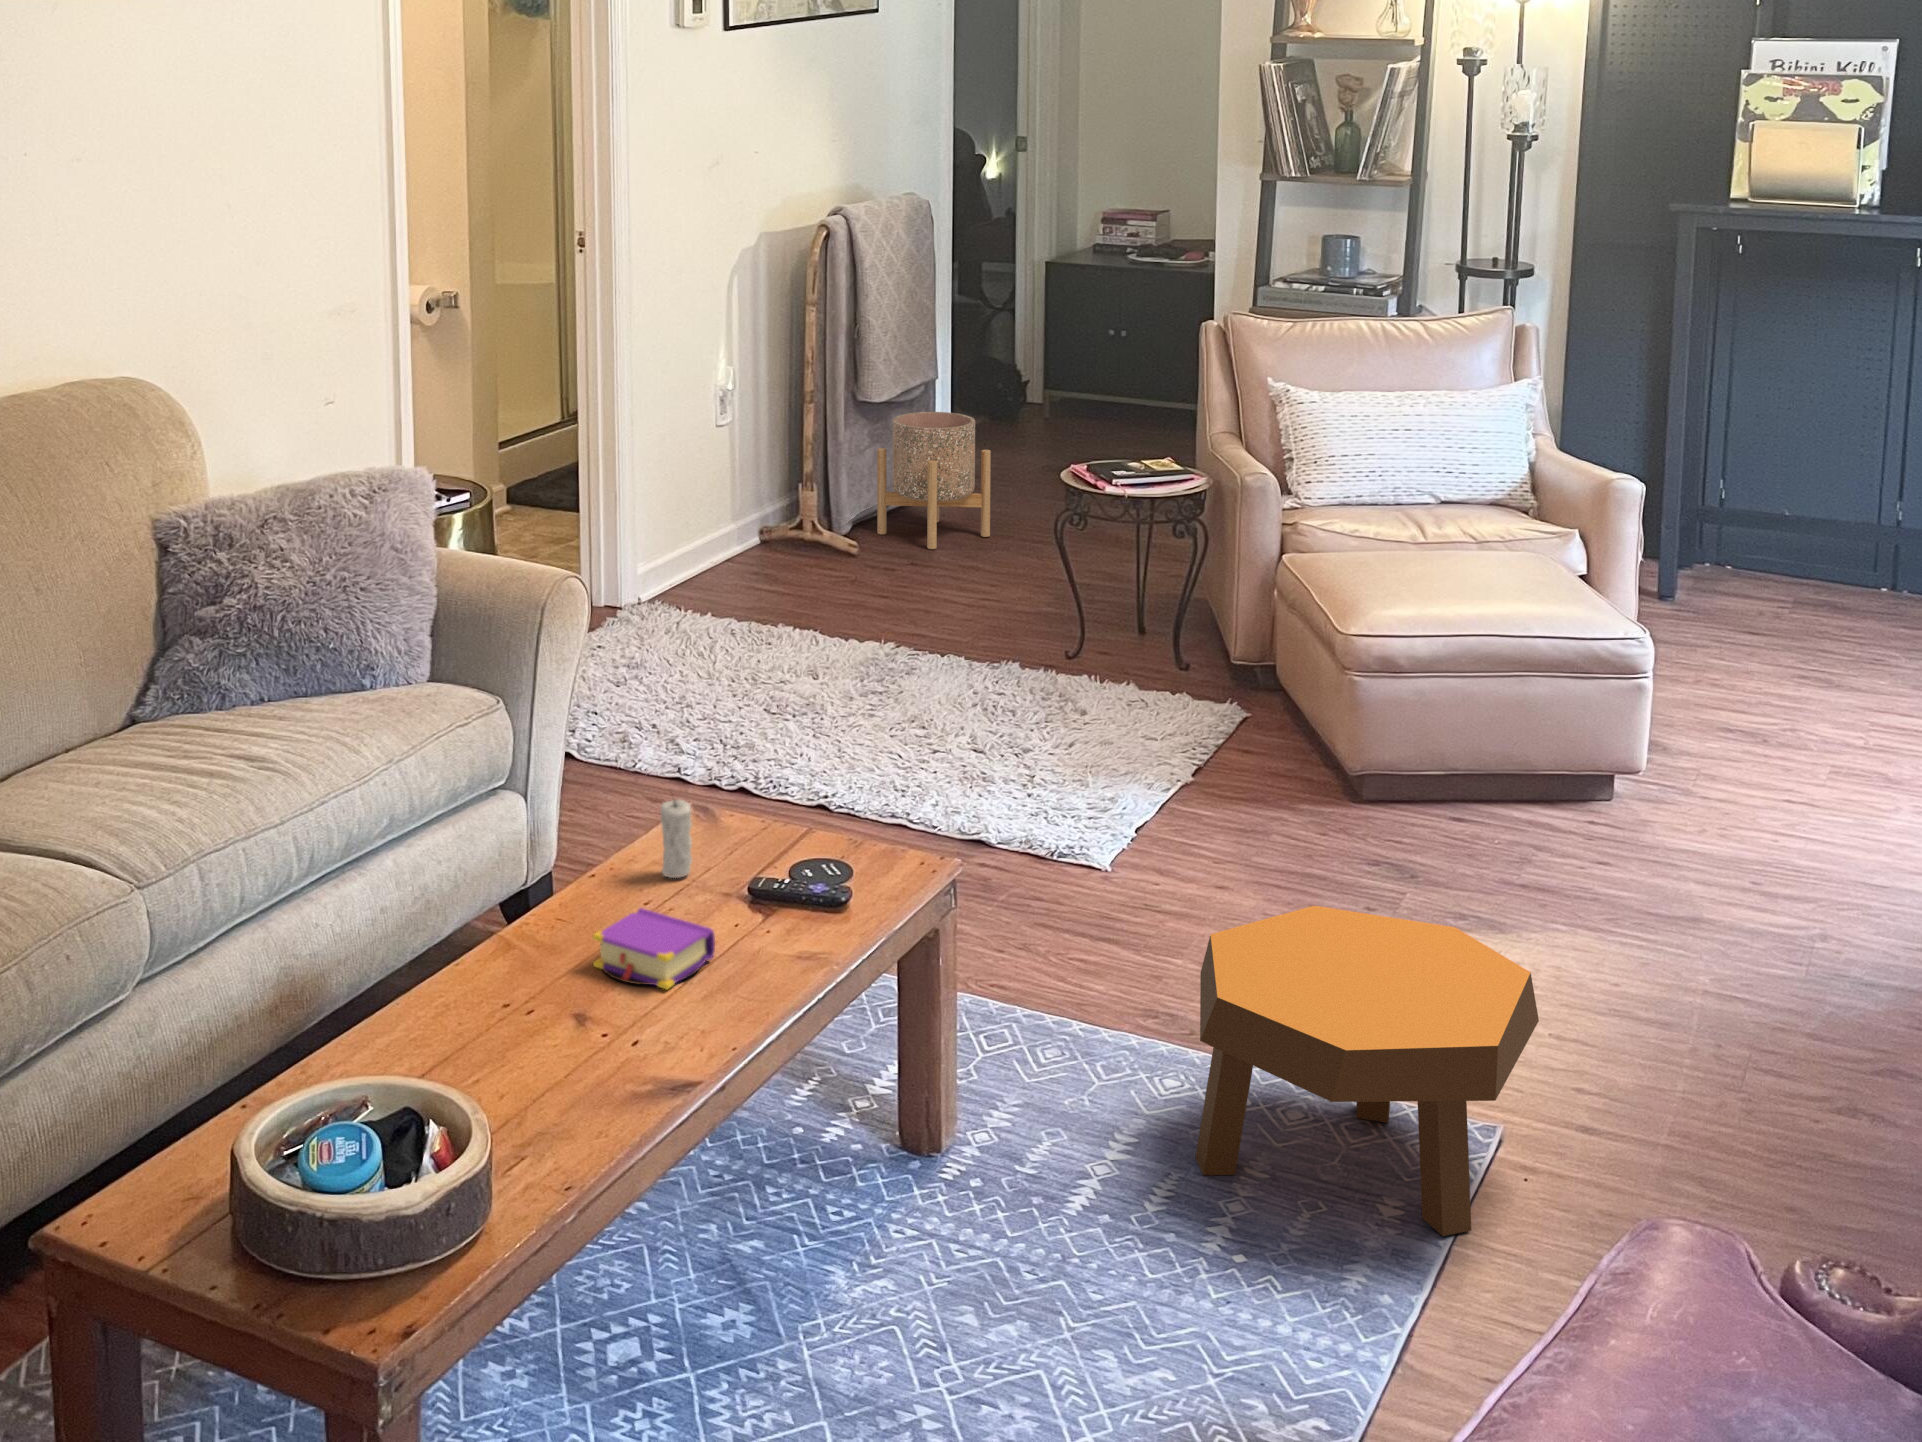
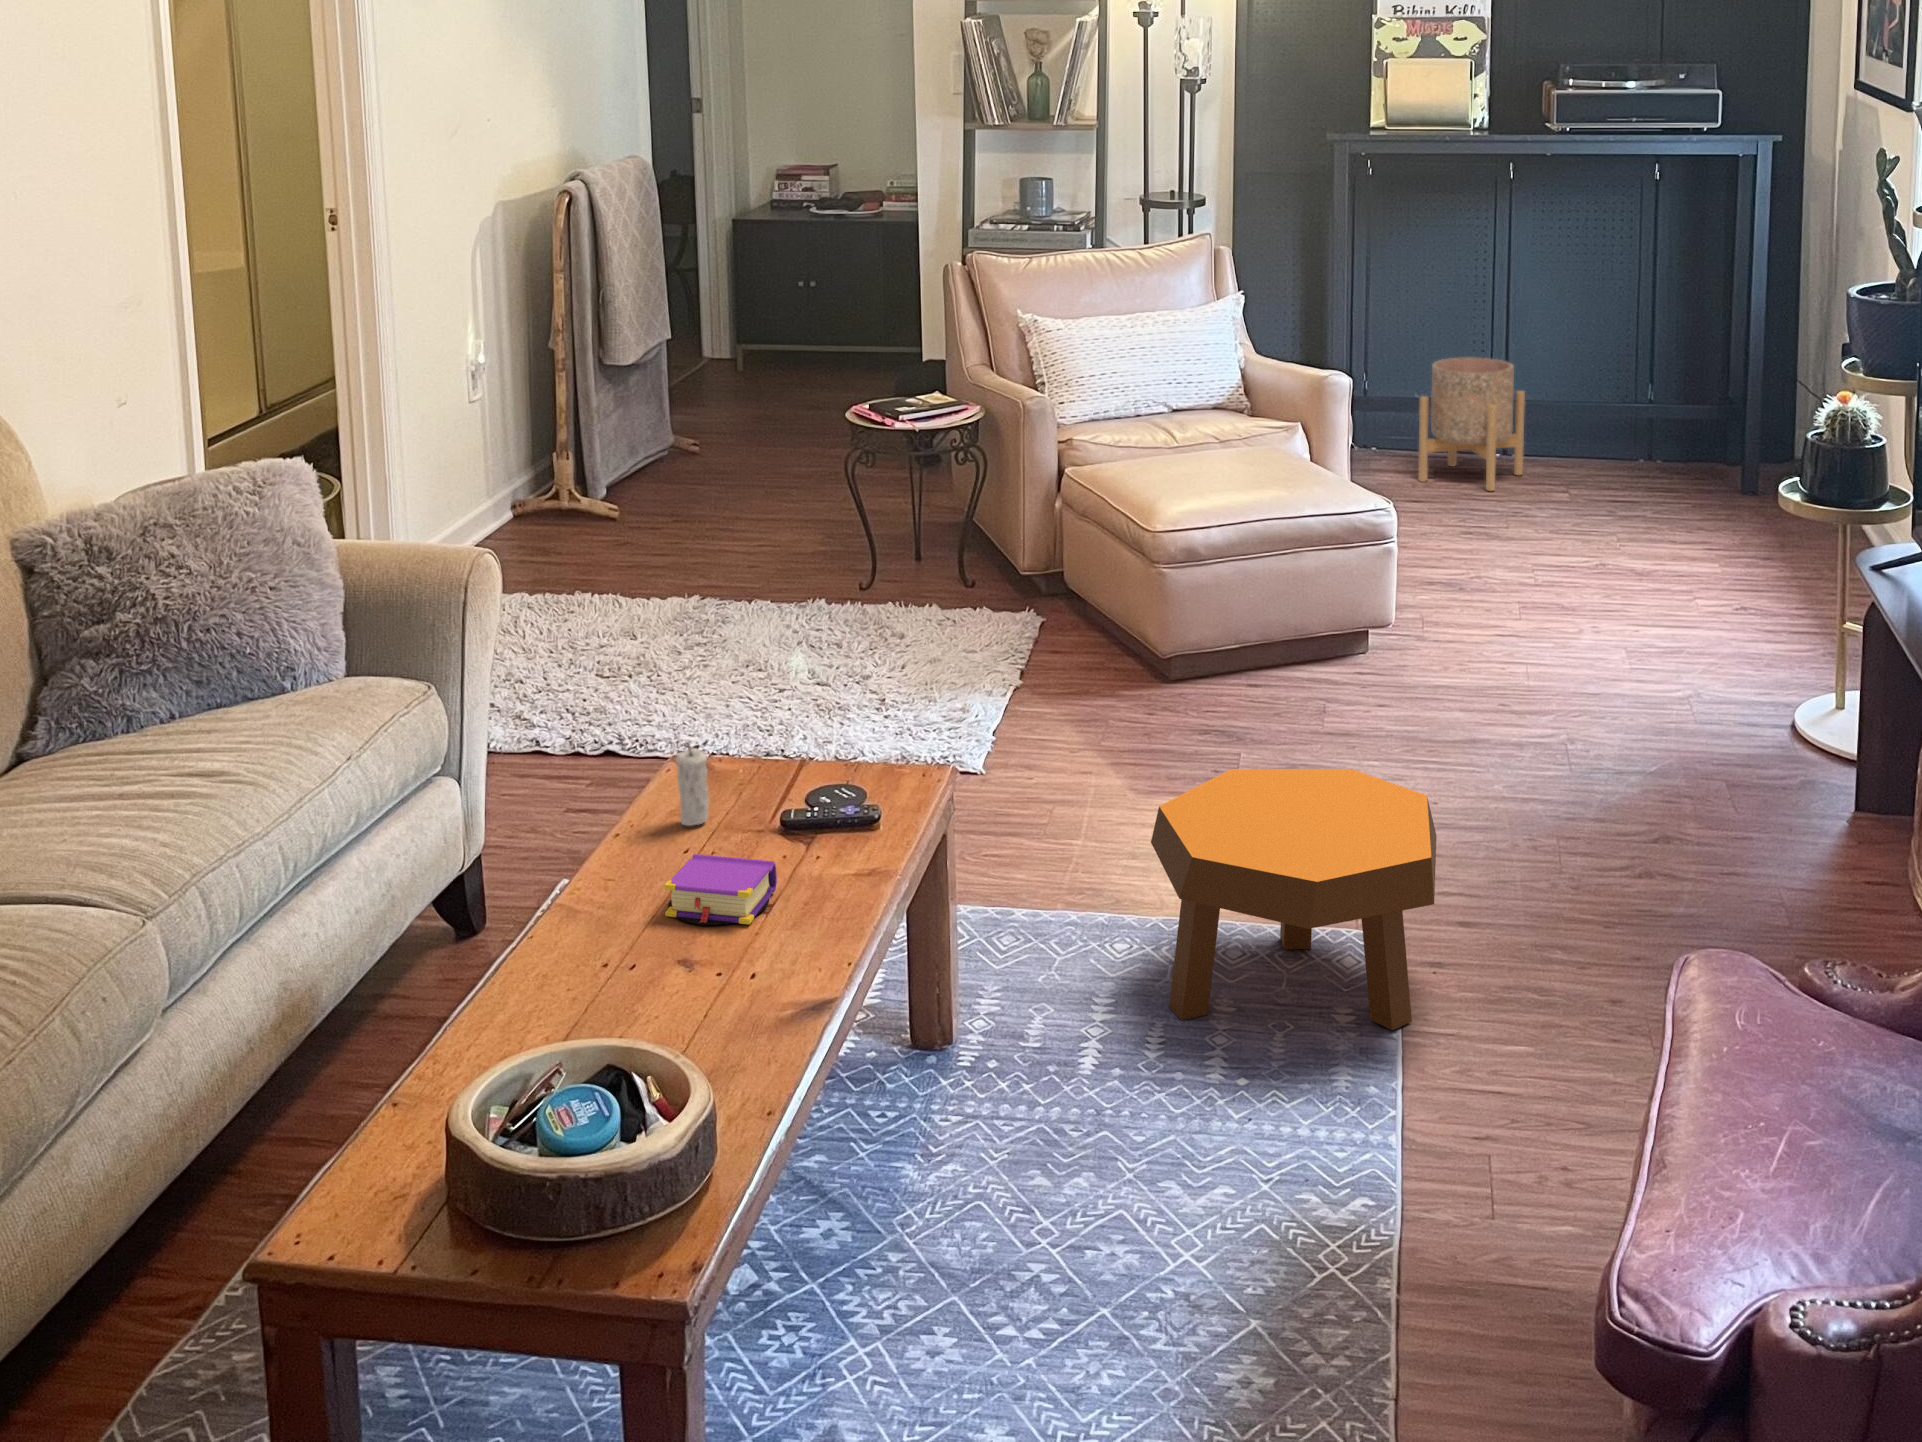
planter: present [877,412,991,549] -> present [1418,357,1525,491]

